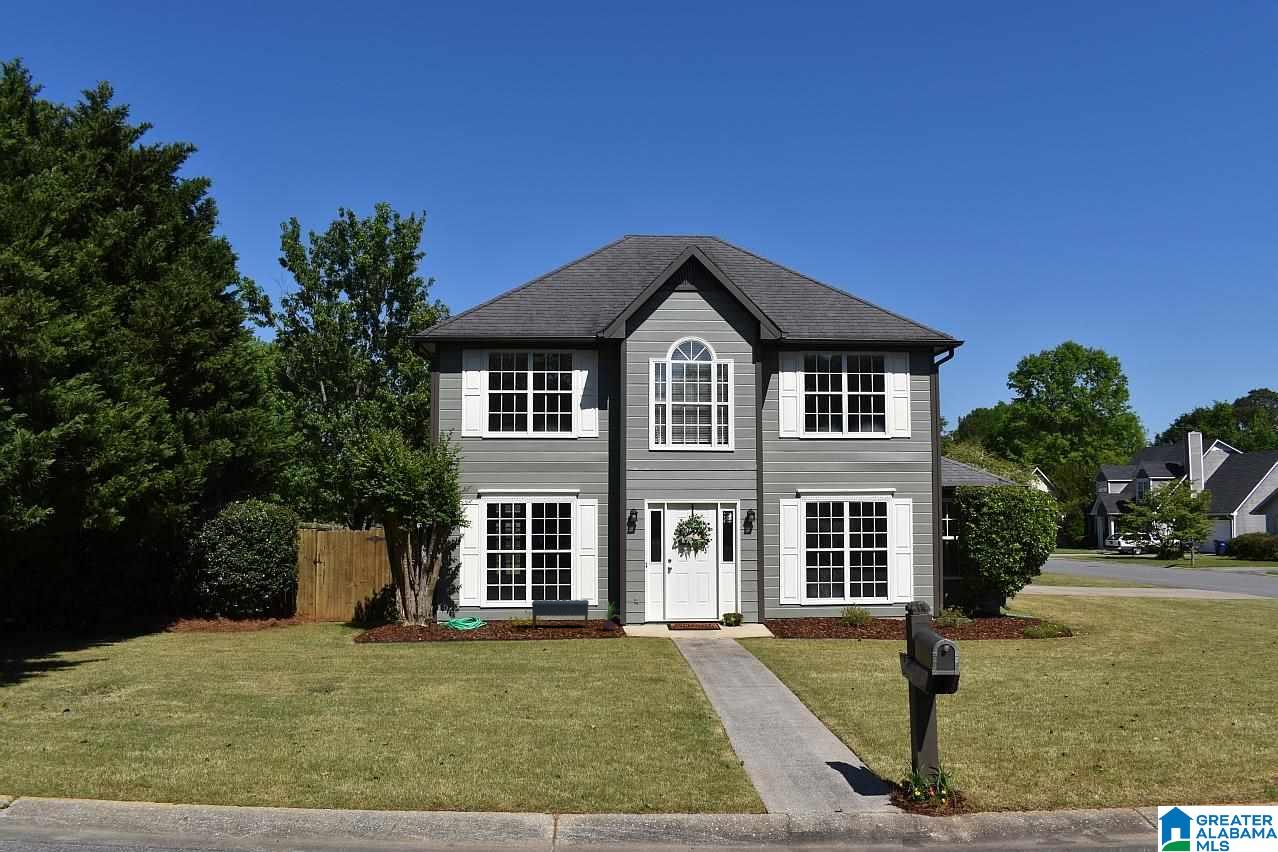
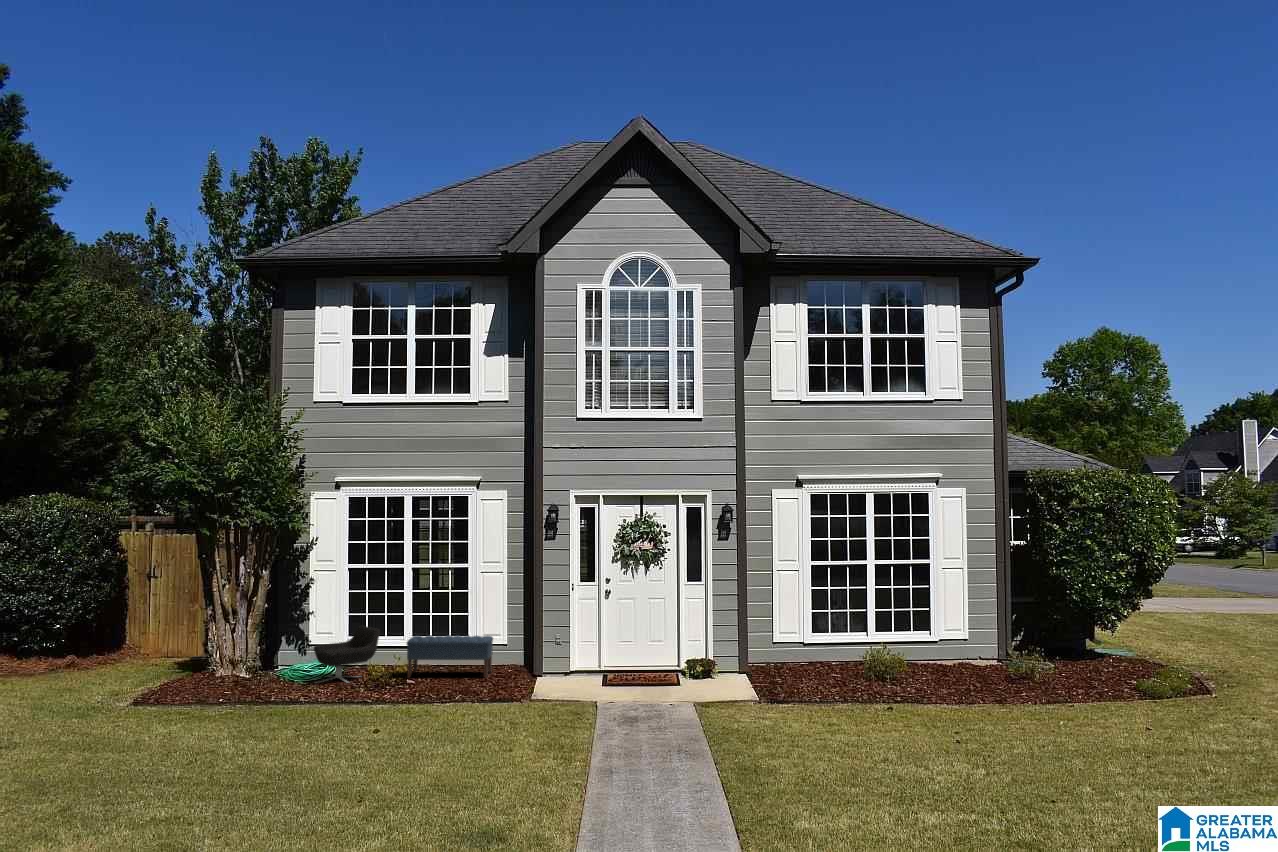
lounge chair: none [467,593,514,631] -> present [314,625,380,683]
decorative plant: present [604,602,614,630] -> none [493,639,537,683]

